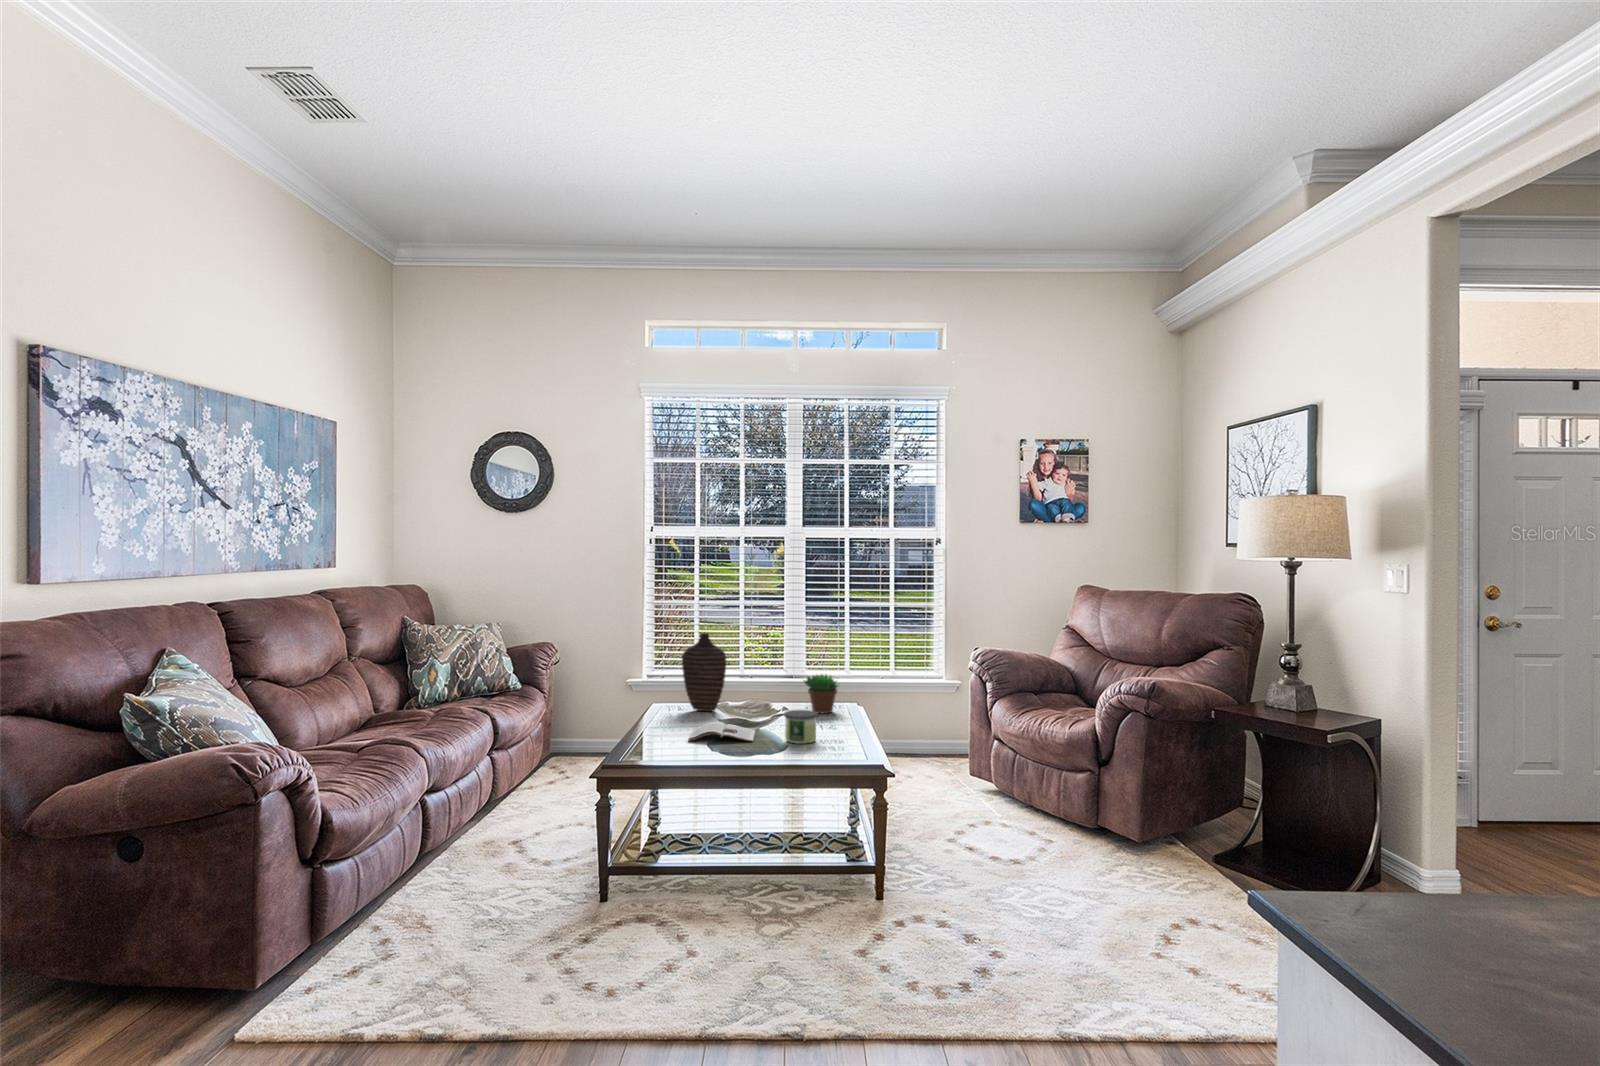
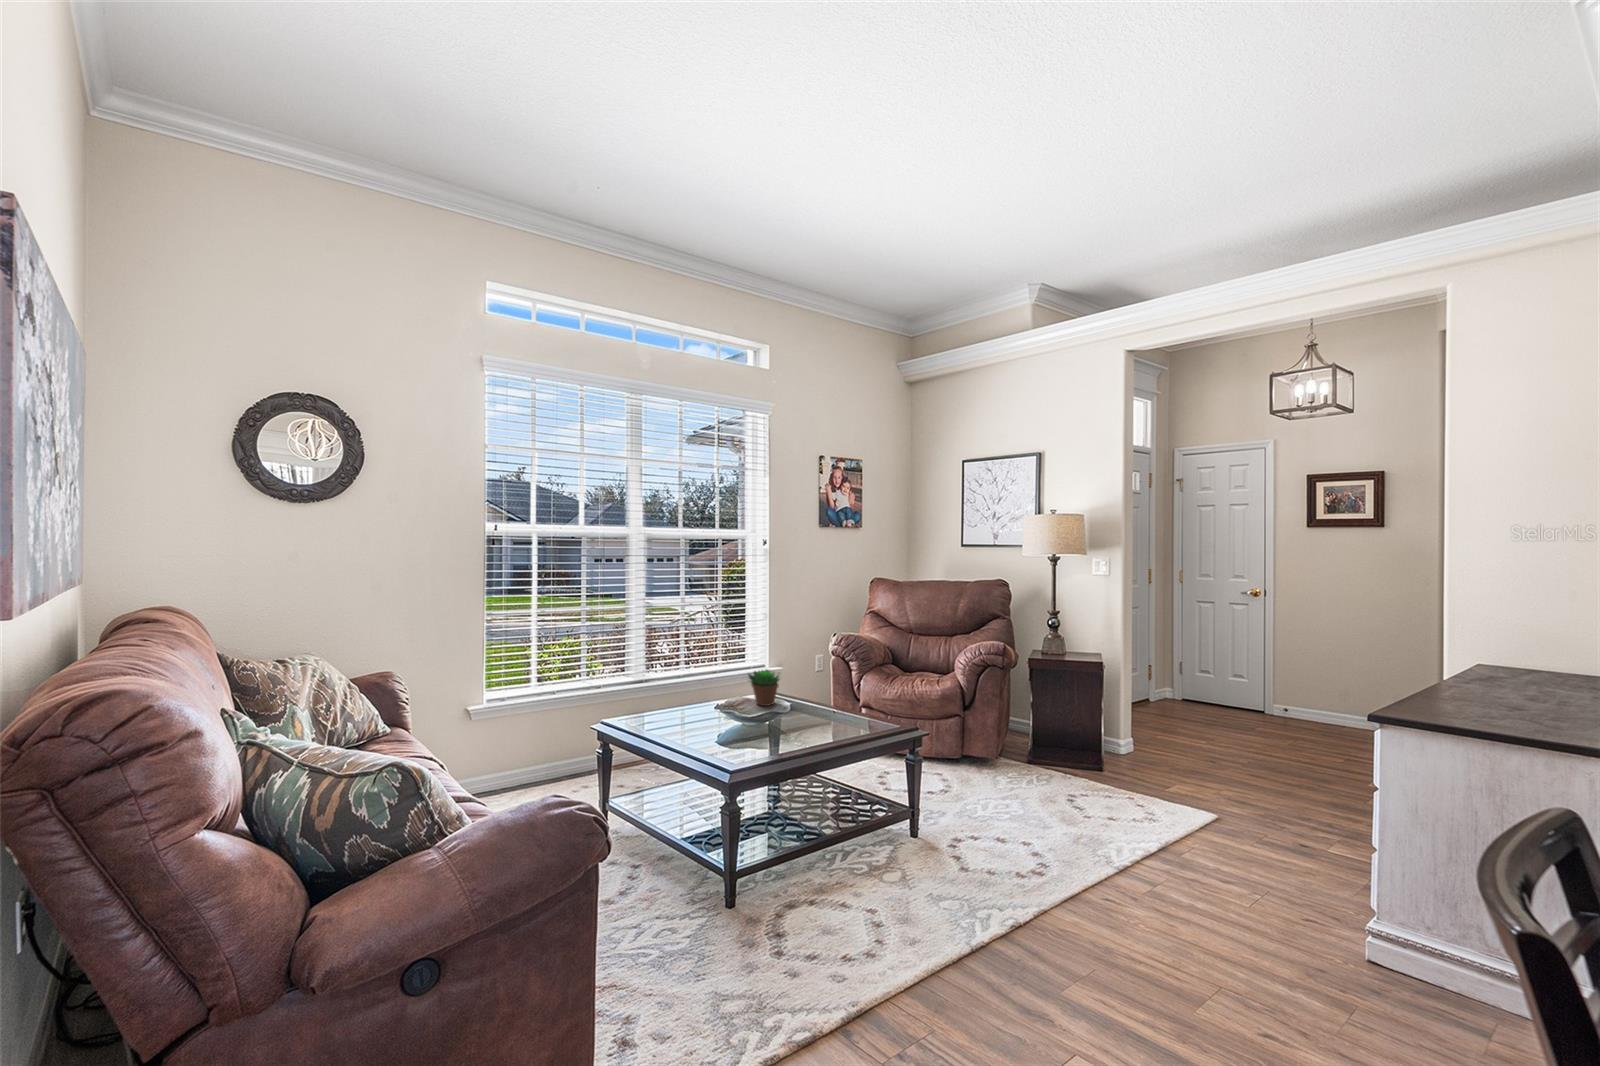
decorative vase: present [682,633,726,711] -> none [639,643,684,721]
candle: present [784,710,818,744] -> none [796,707,827,740]
magazine: present [688,722,755,742] -> none [701,731,776,757]

